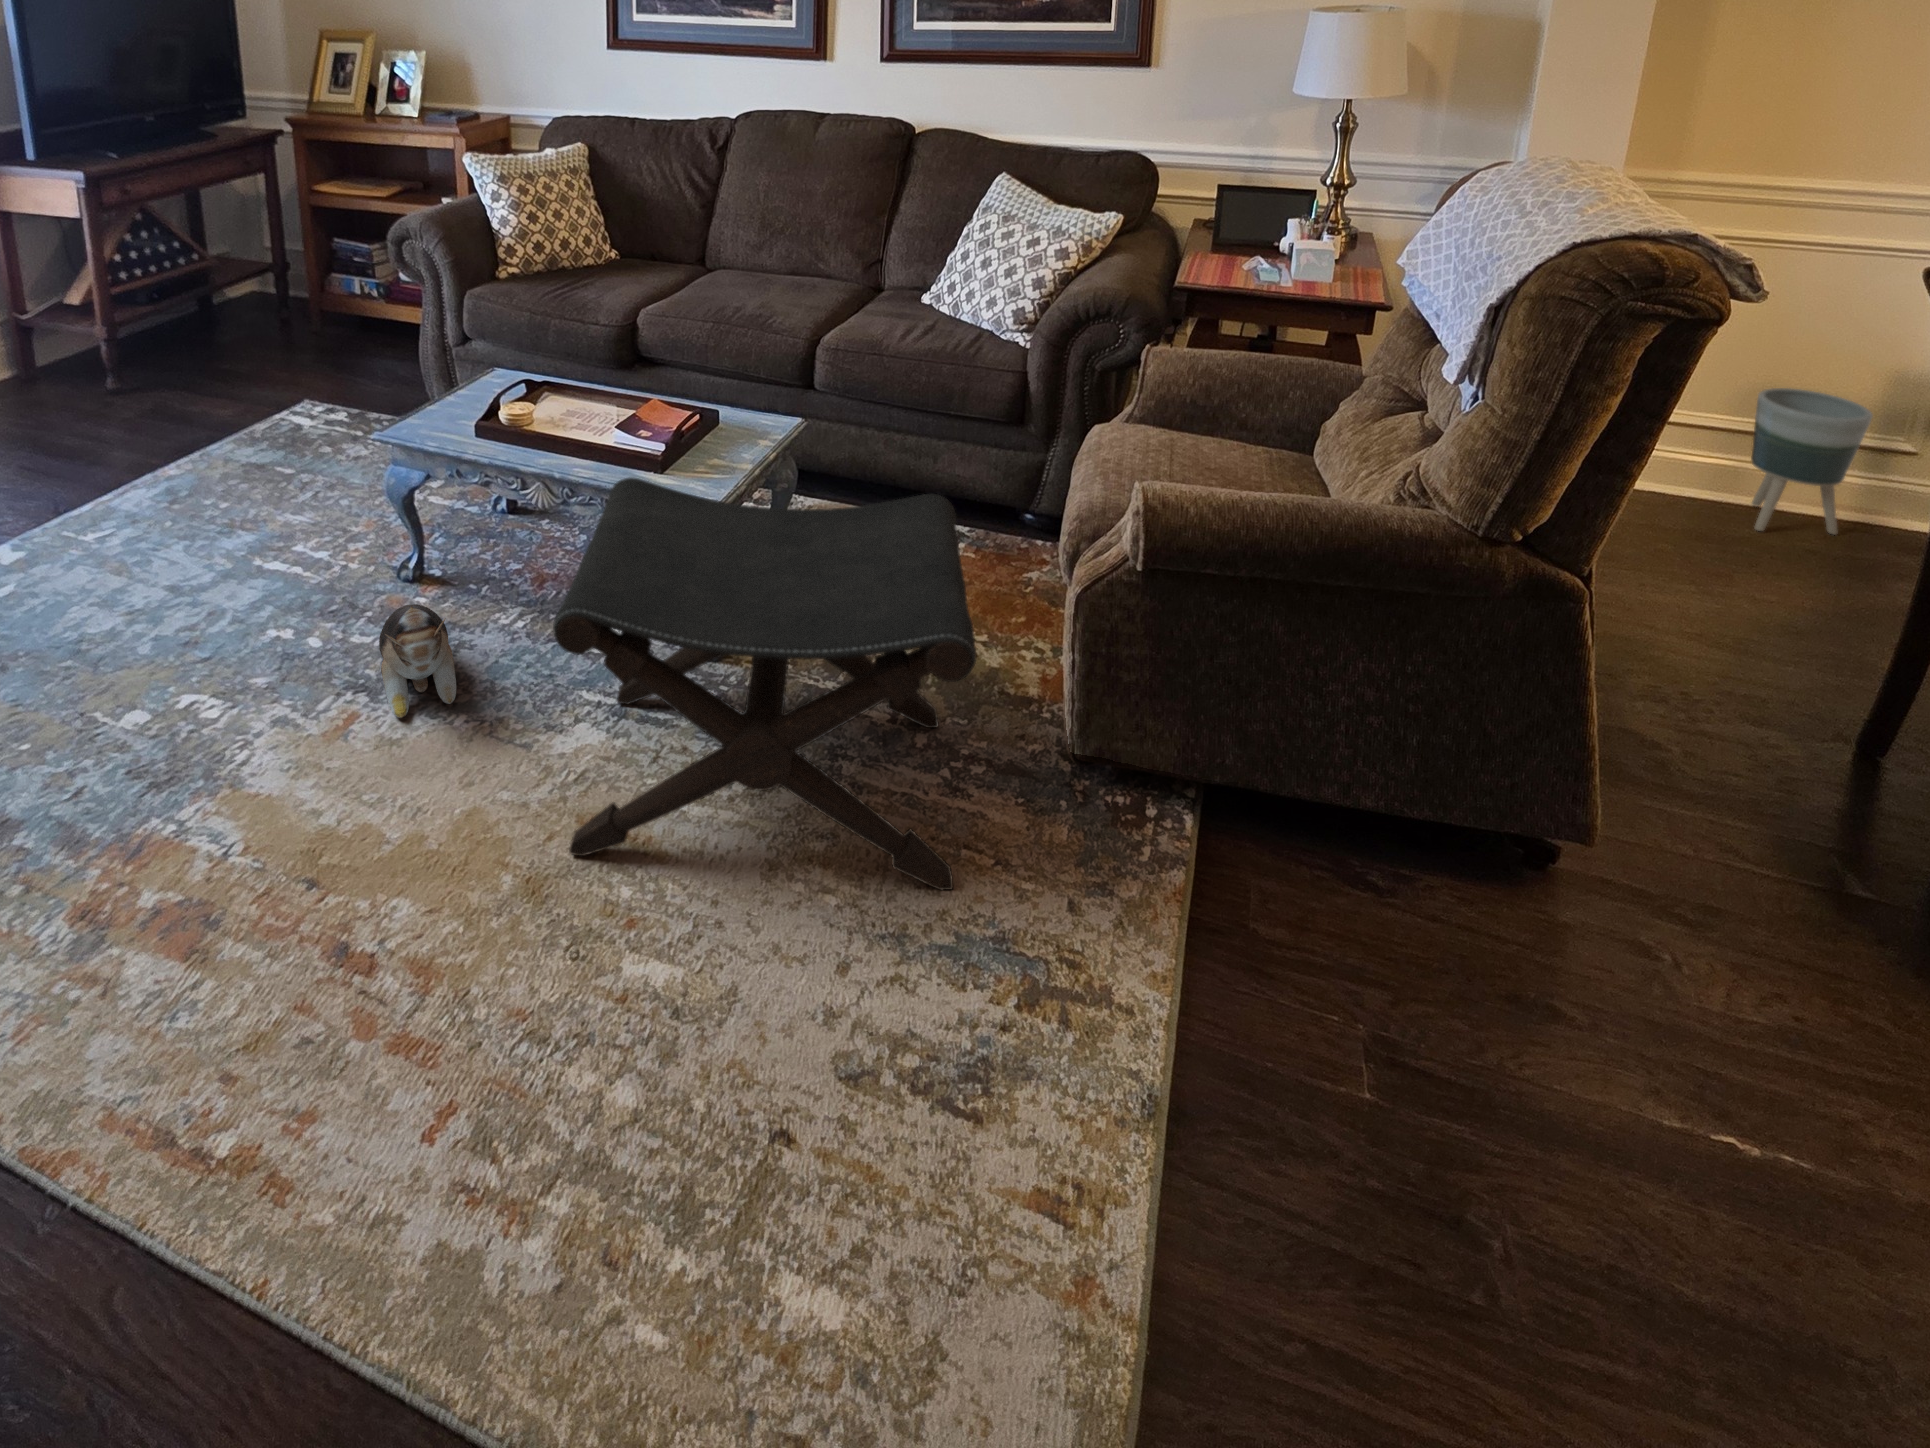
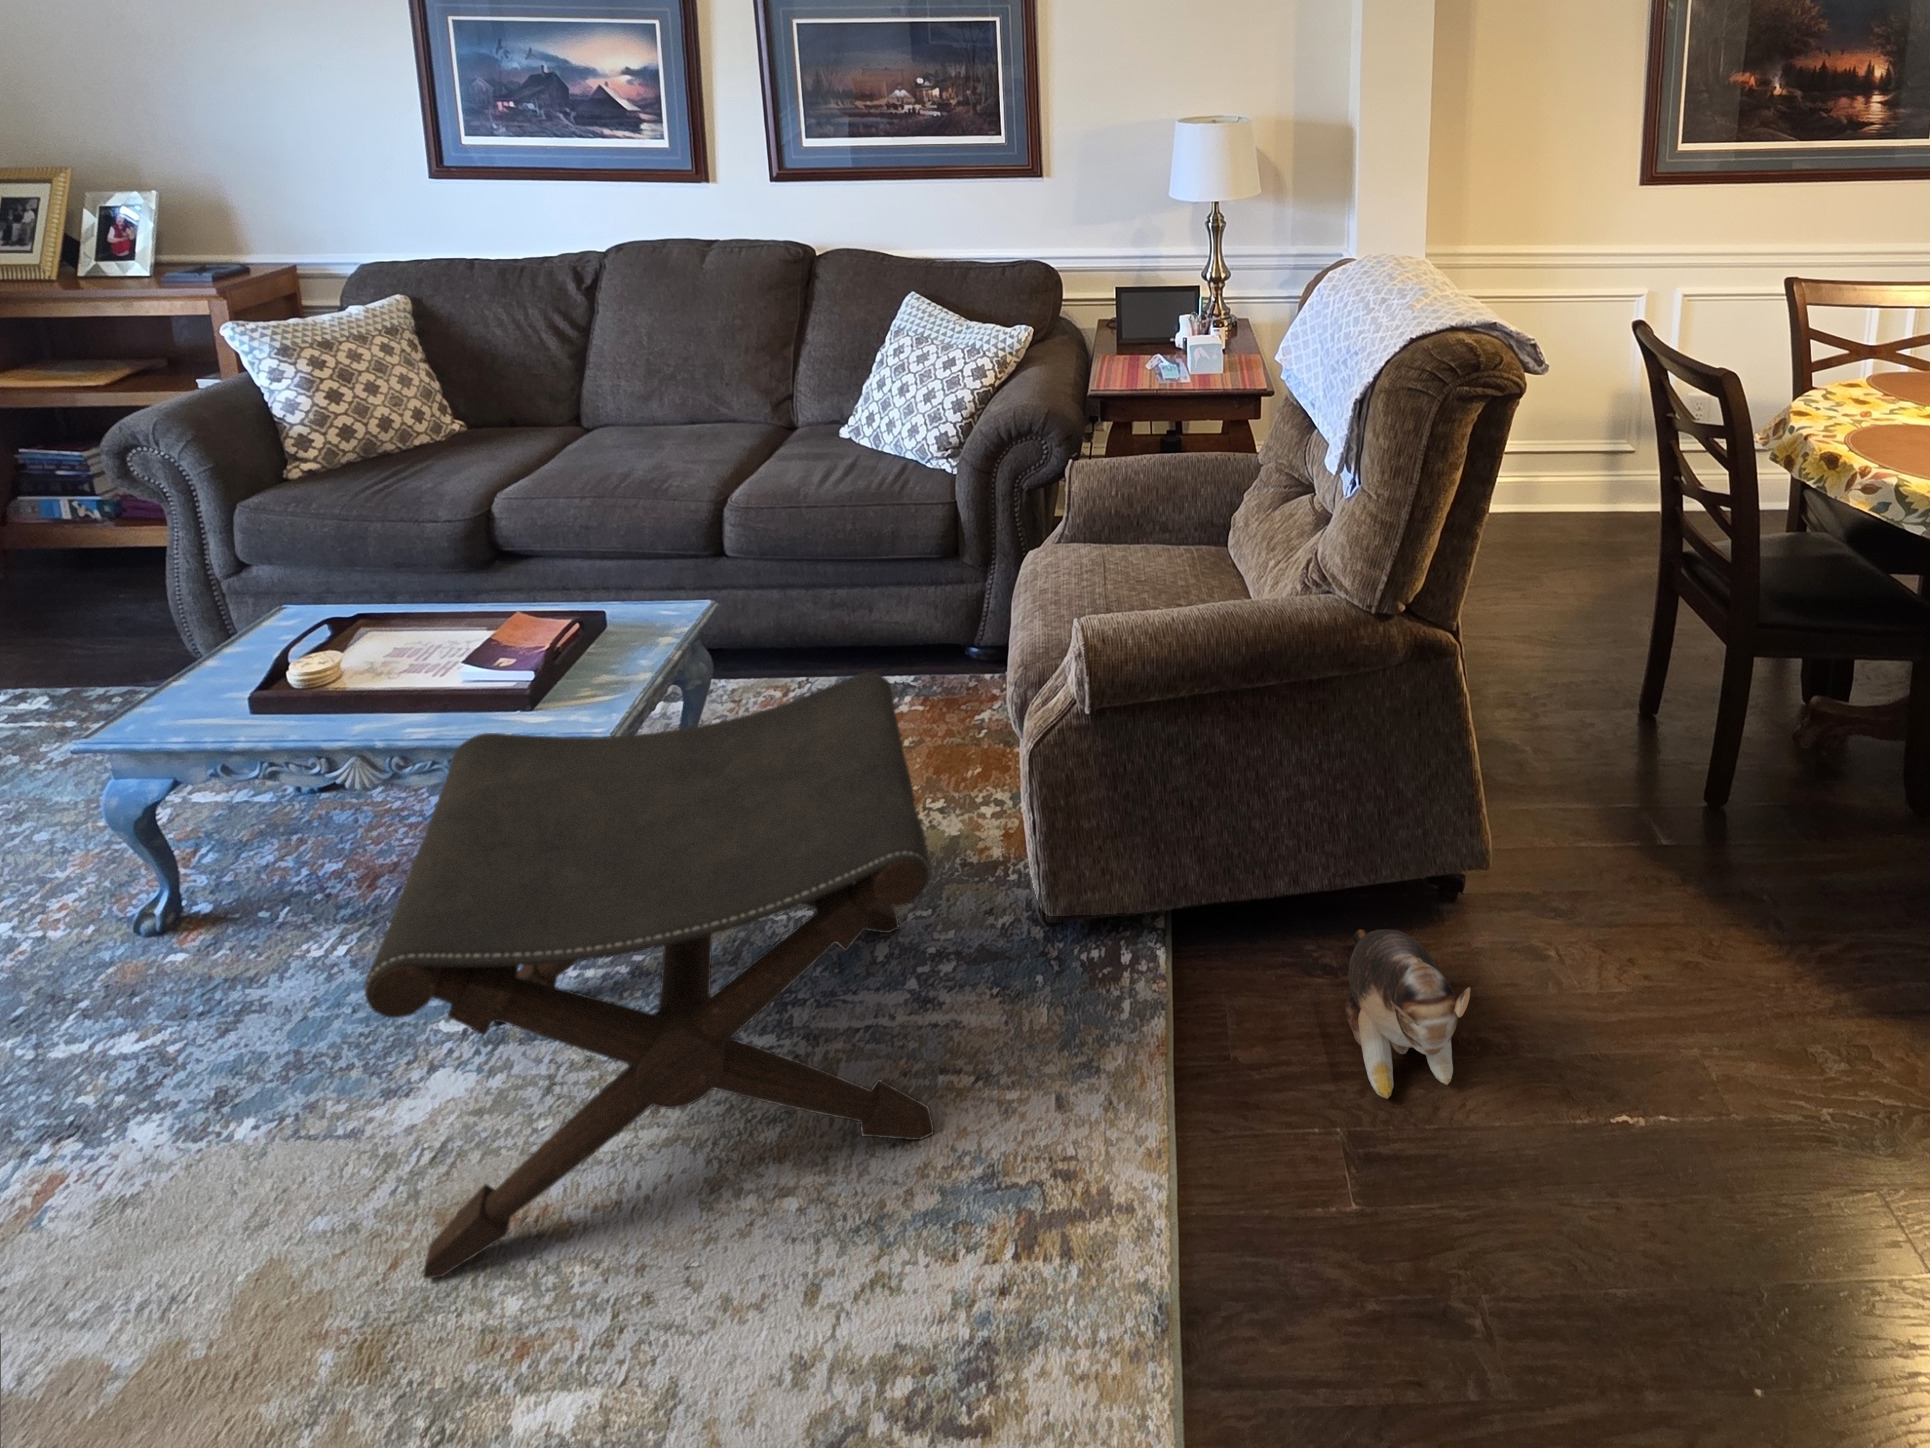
planter: present [1751,388,1873,534] -> none [1533,414,1605,534]
plush toy: present [379,604,456,718] -> present [1345,929,1471,1099]

